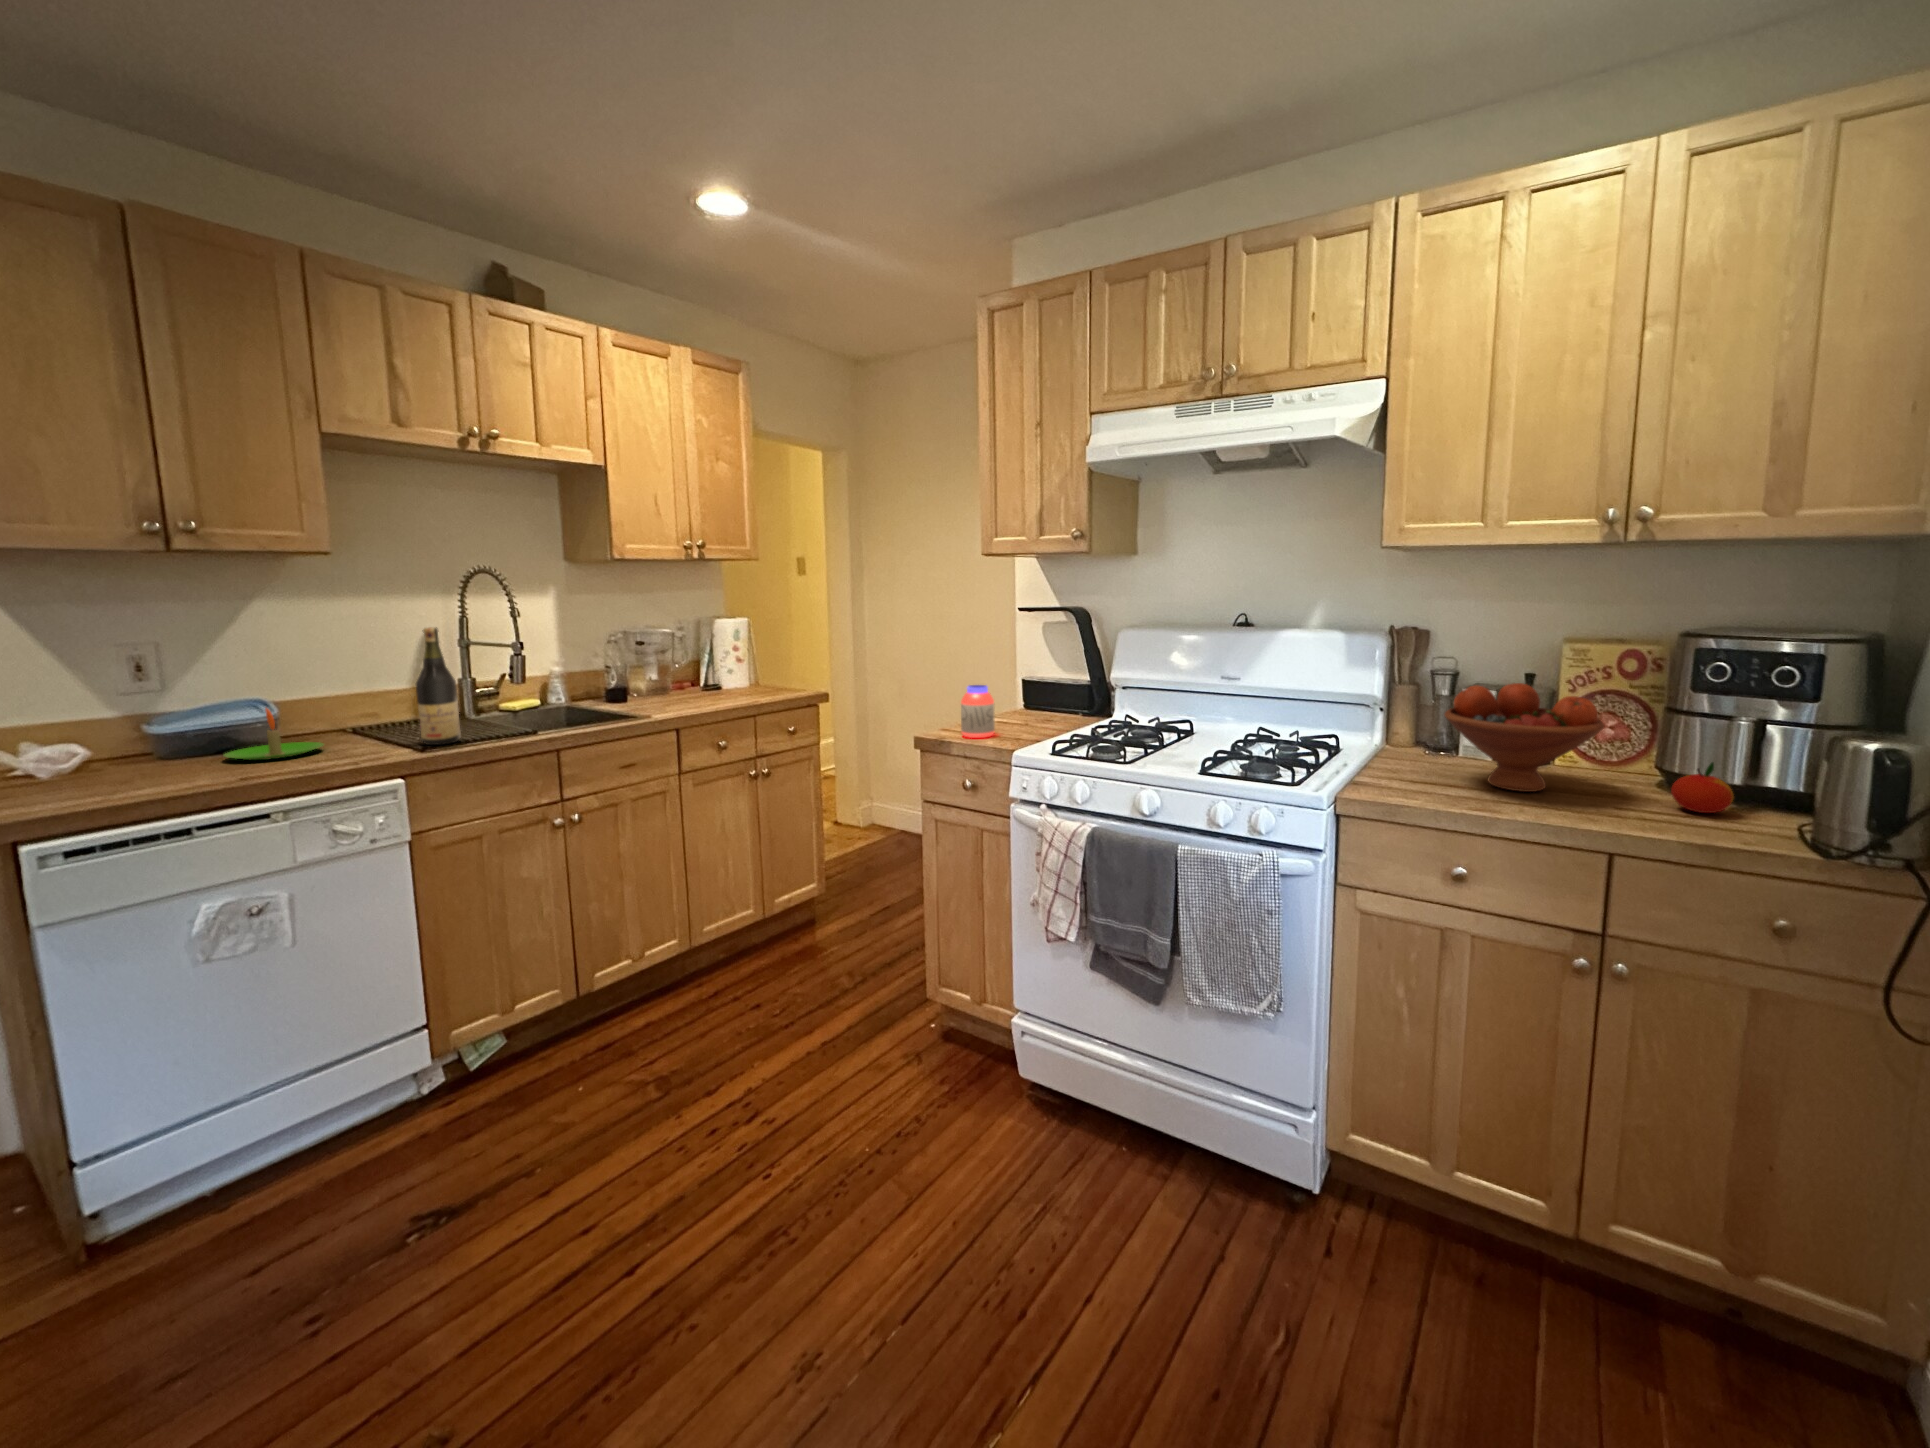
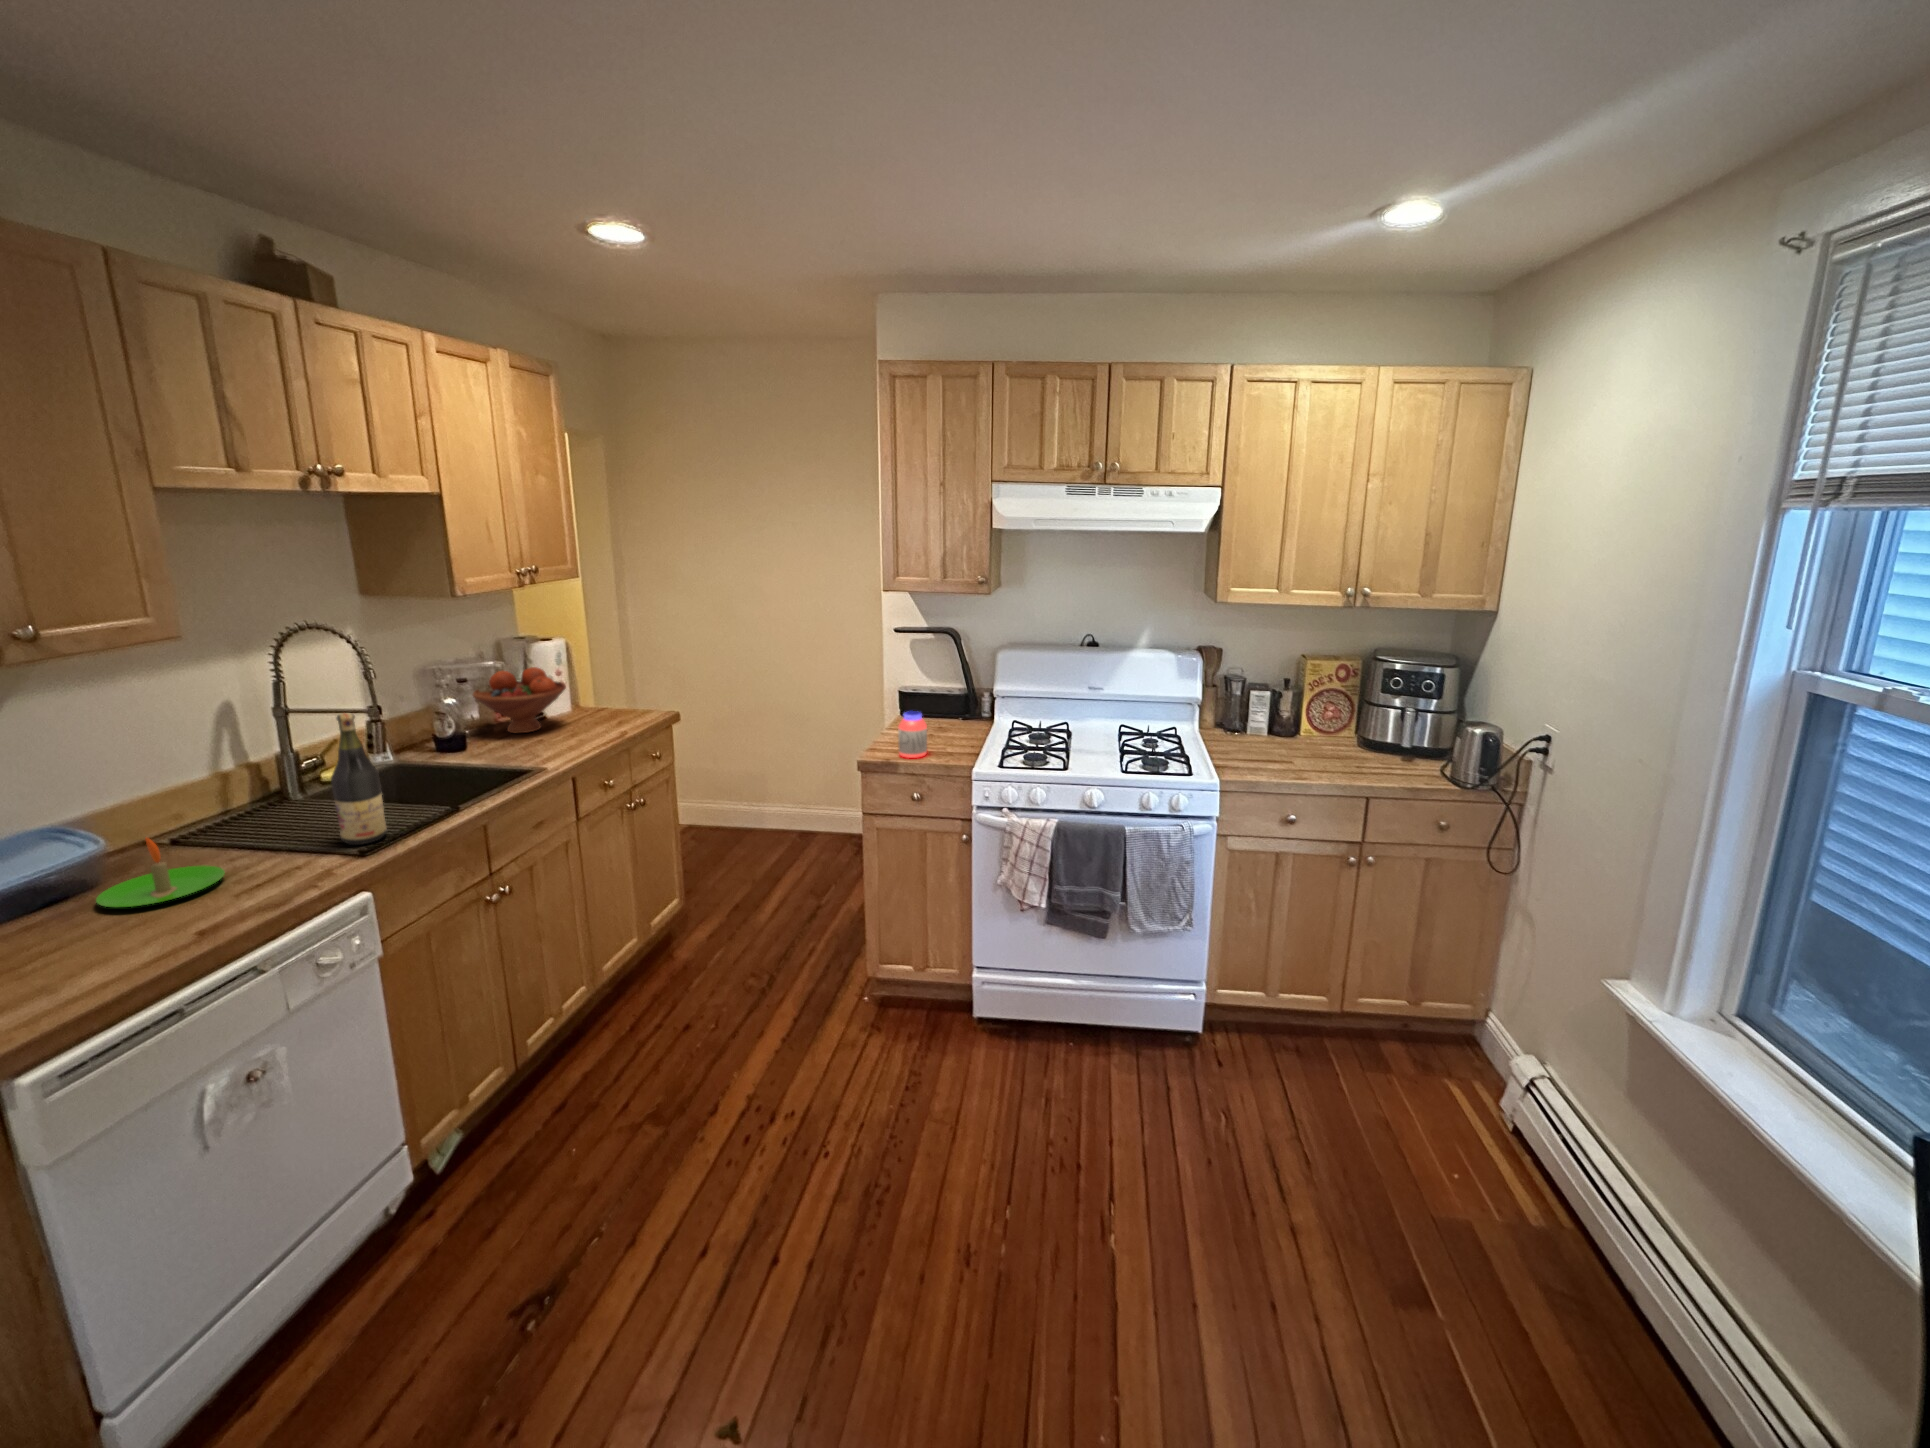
fruit bowl: present [1445,683,1604,792] -> present [473,667,566,733]
apple: present [1671,762,1734,813] -> none [1380,737,1410,766]

